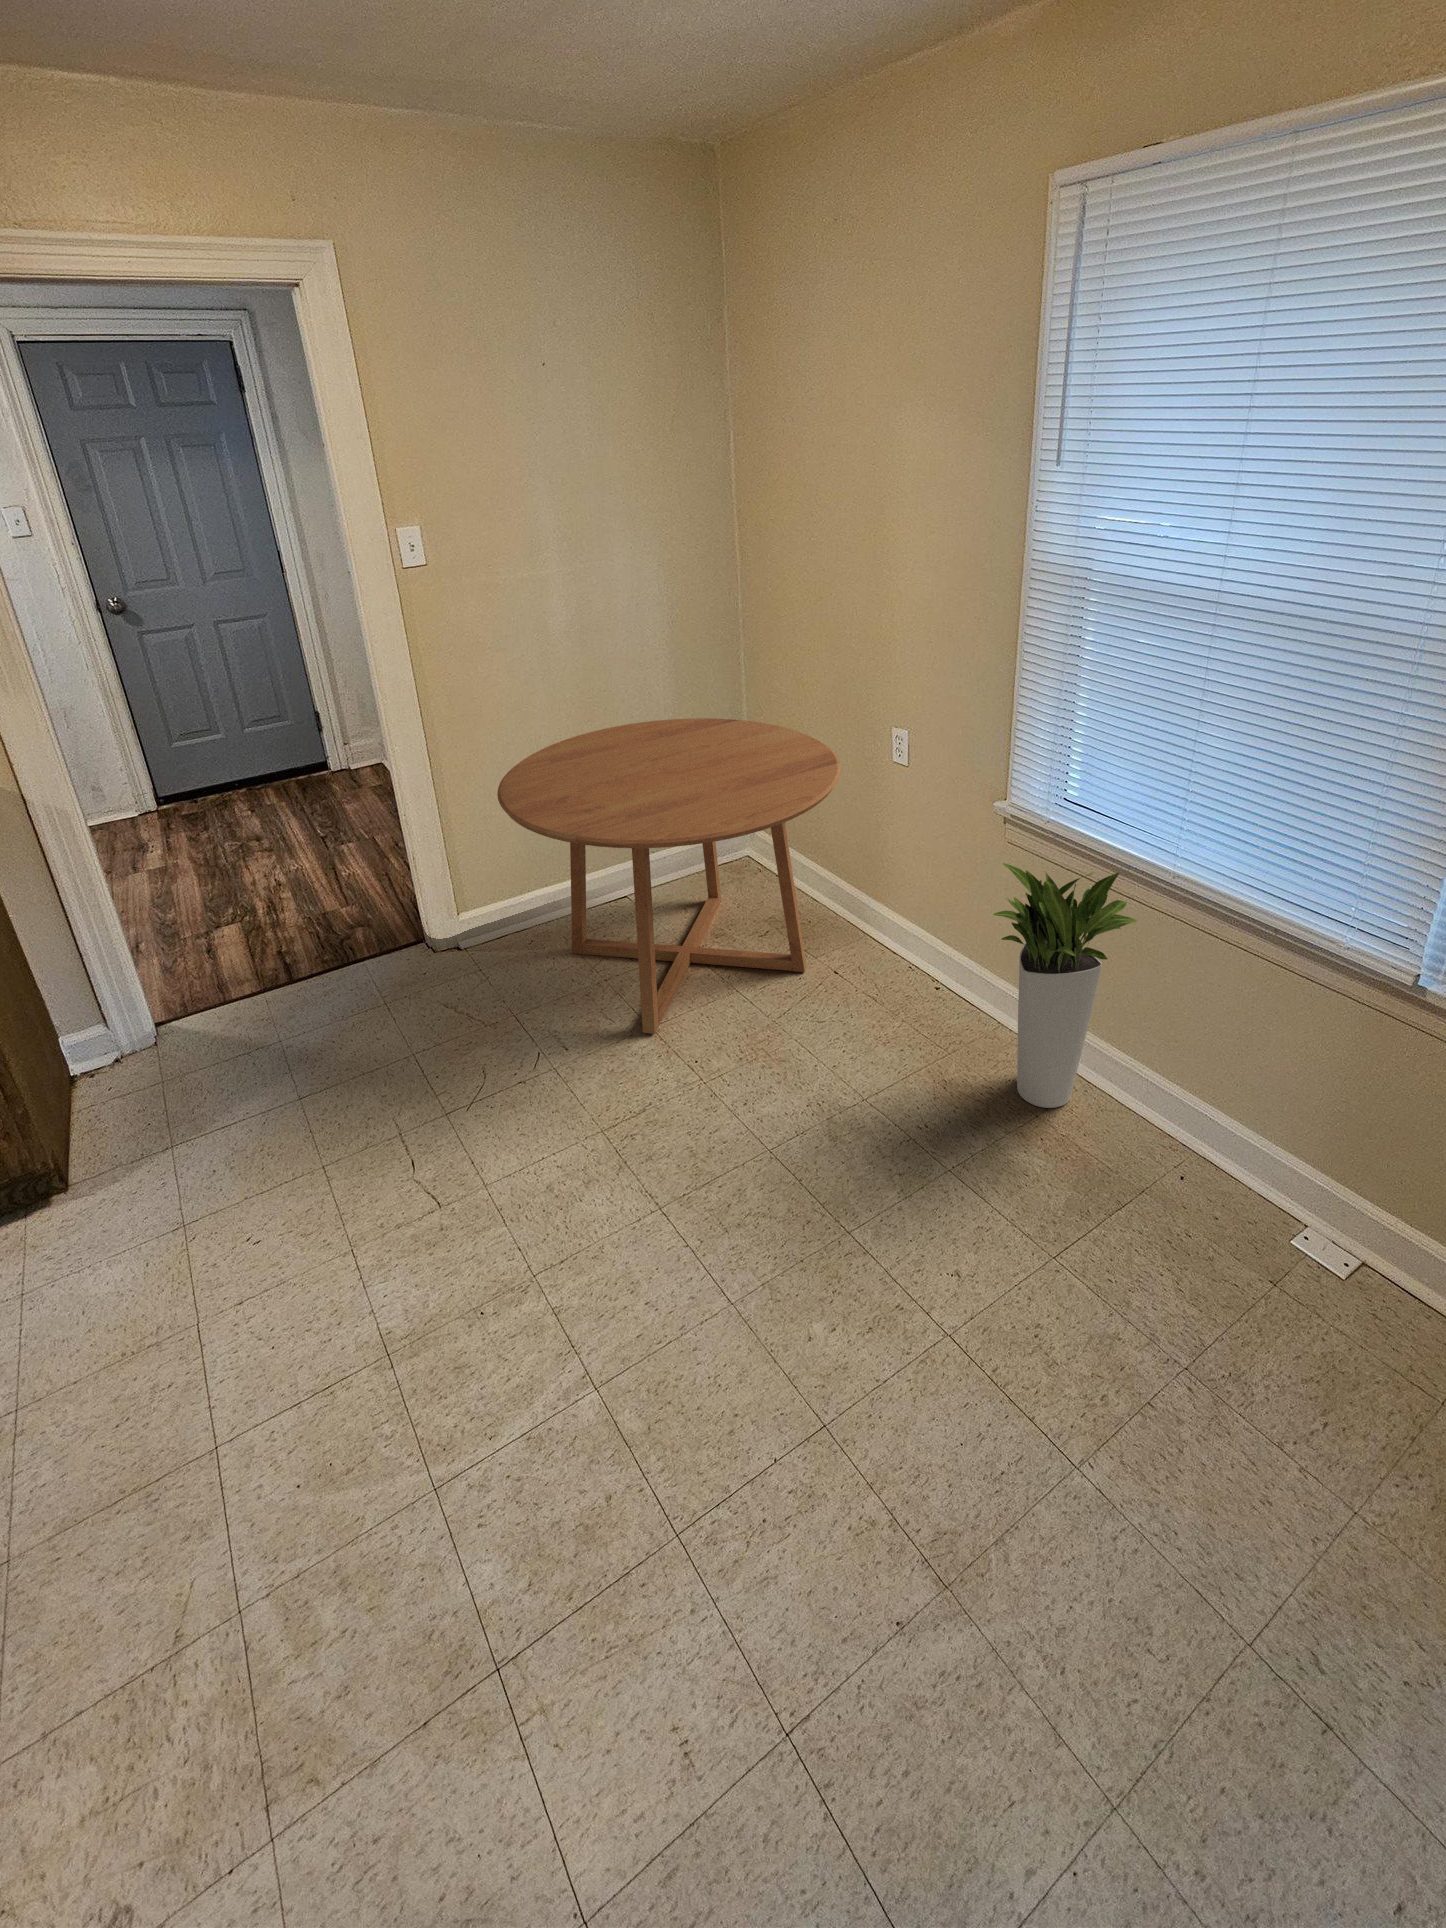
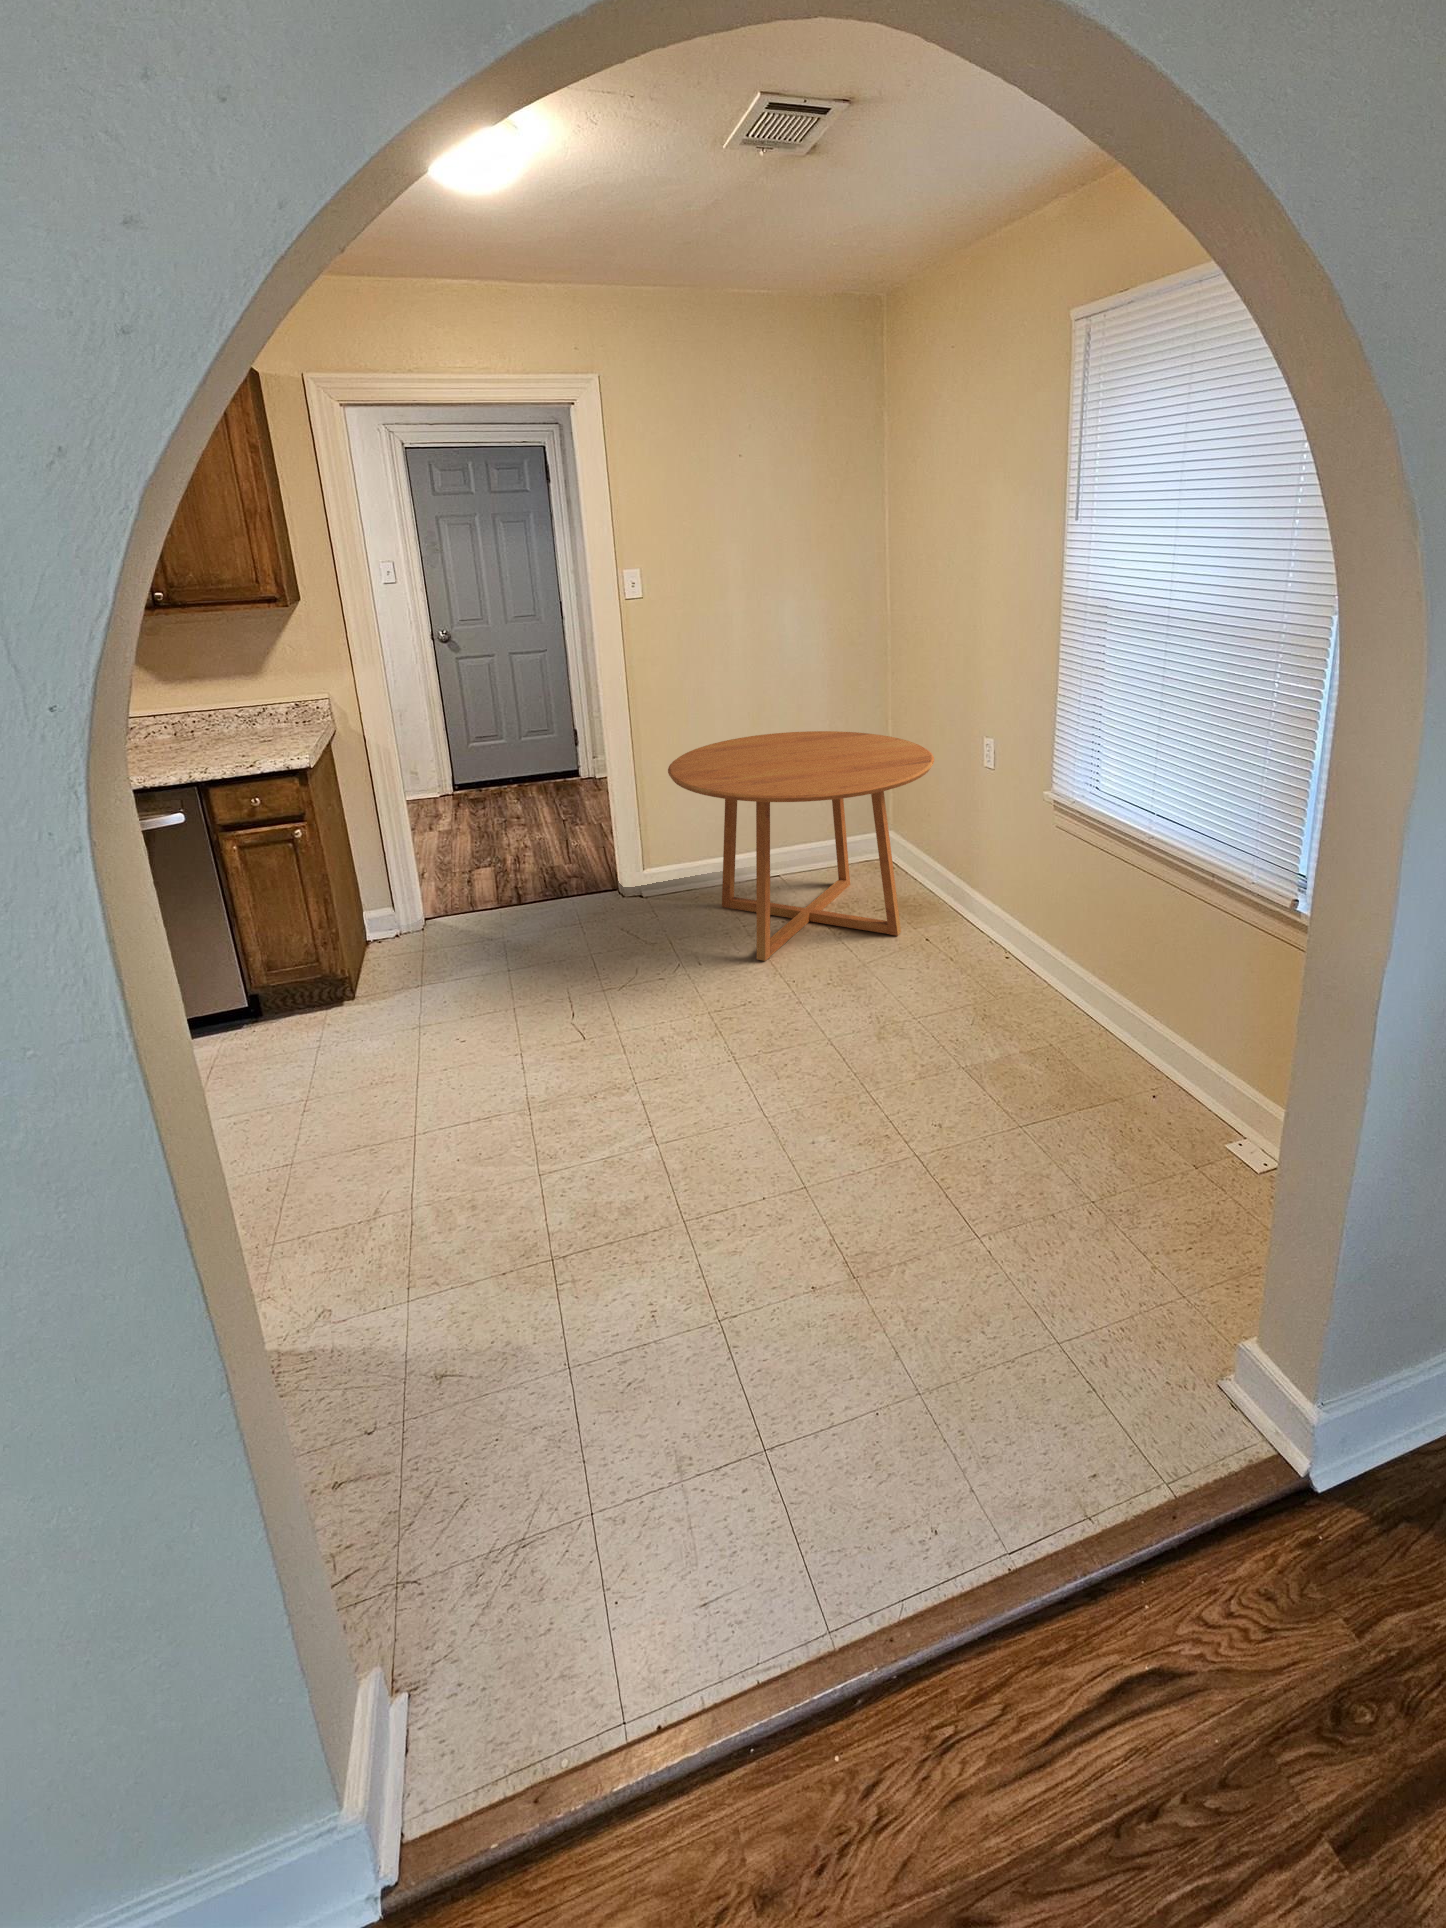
planter: present [993,863,1137,1108] -> none [1013,832,1131,1041]

